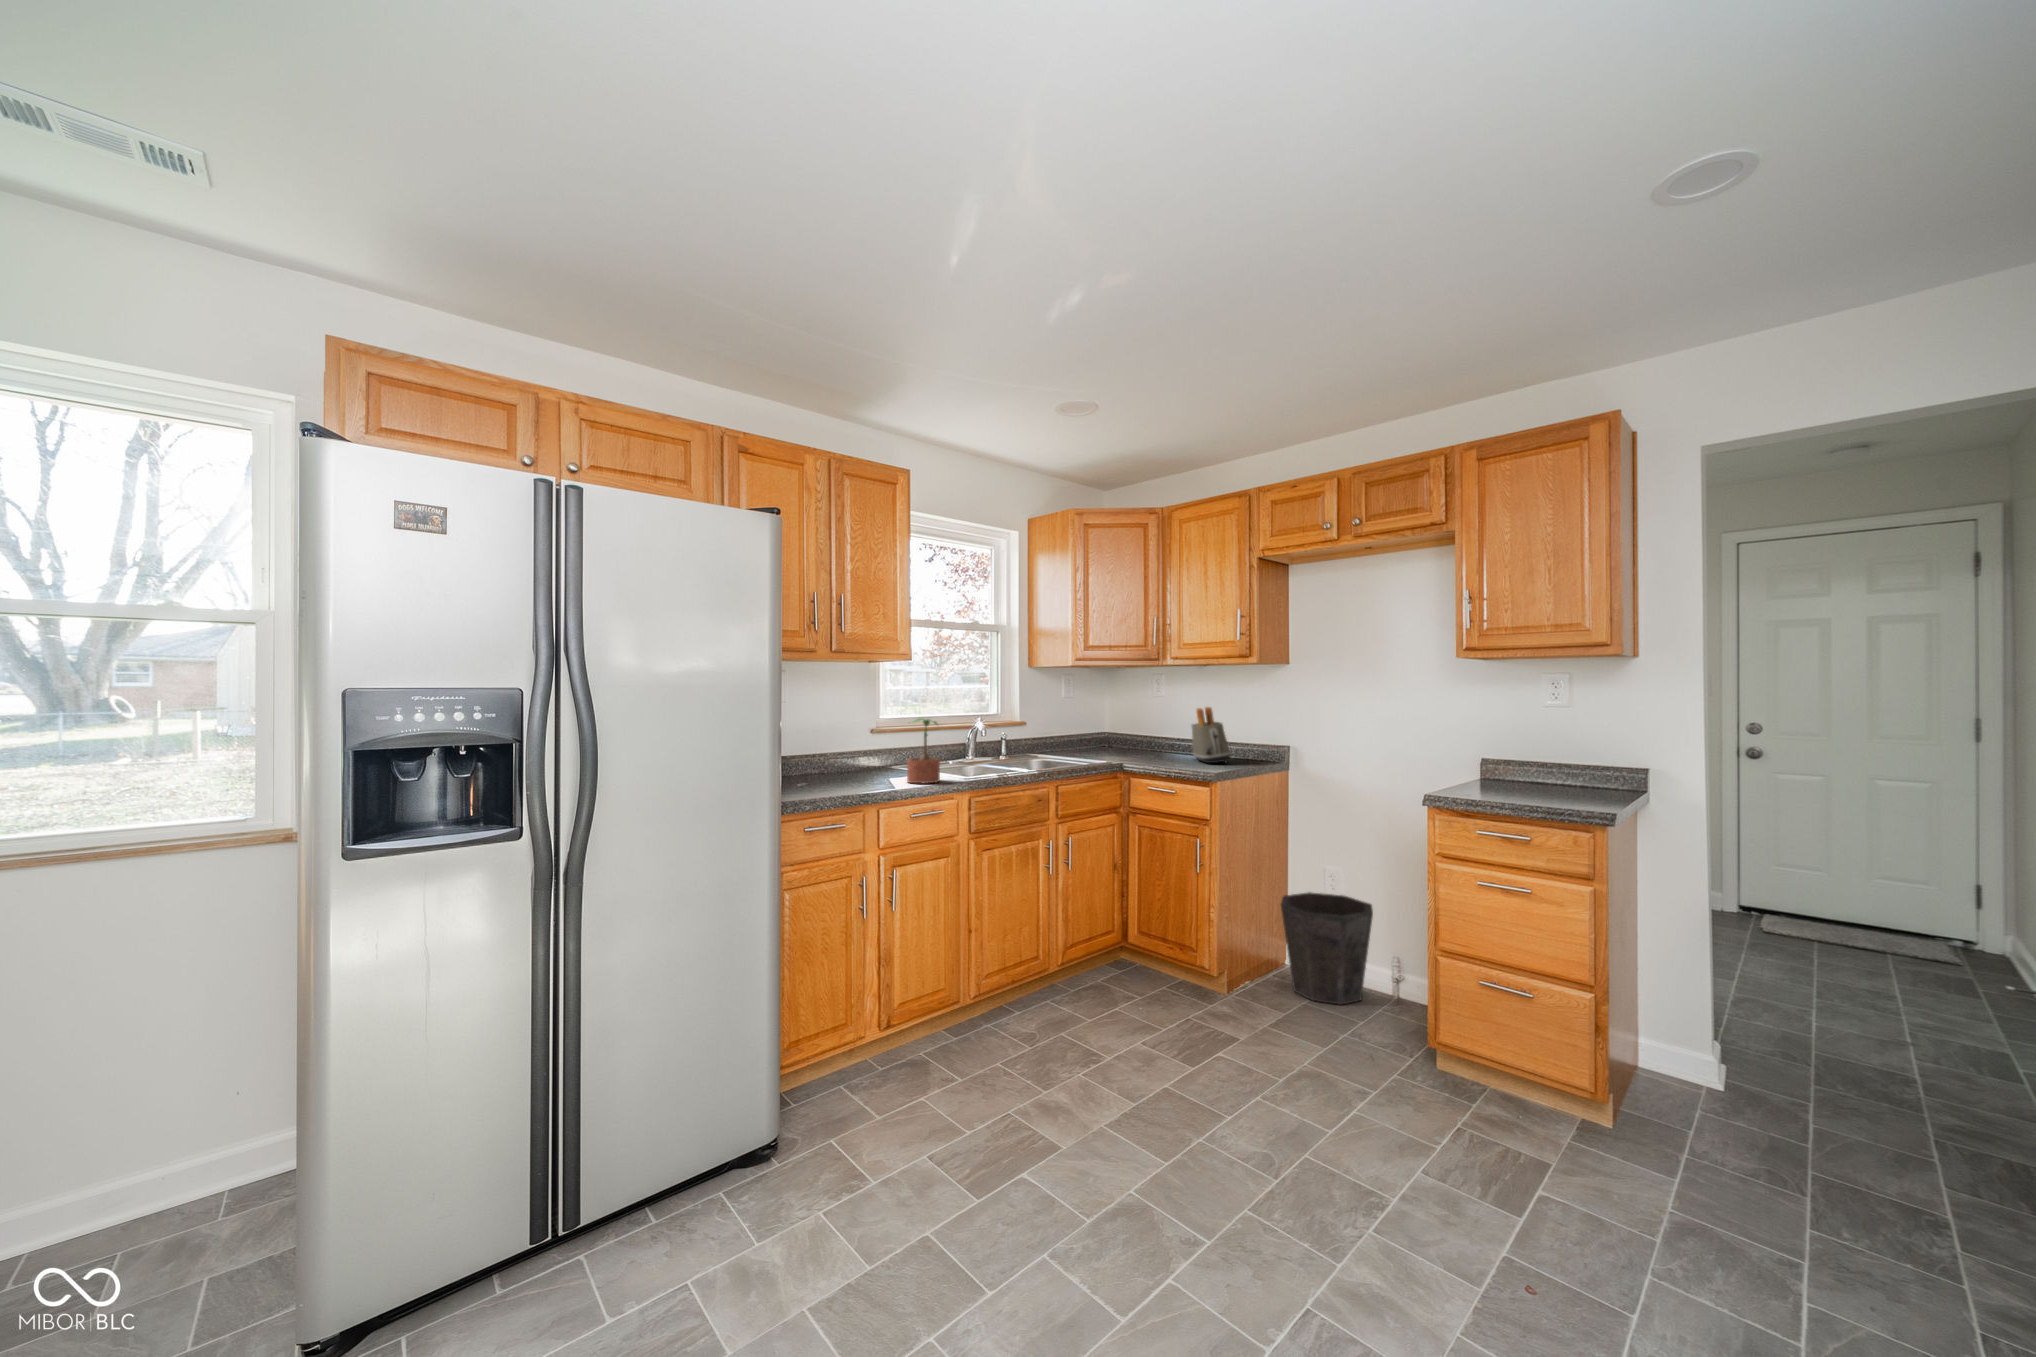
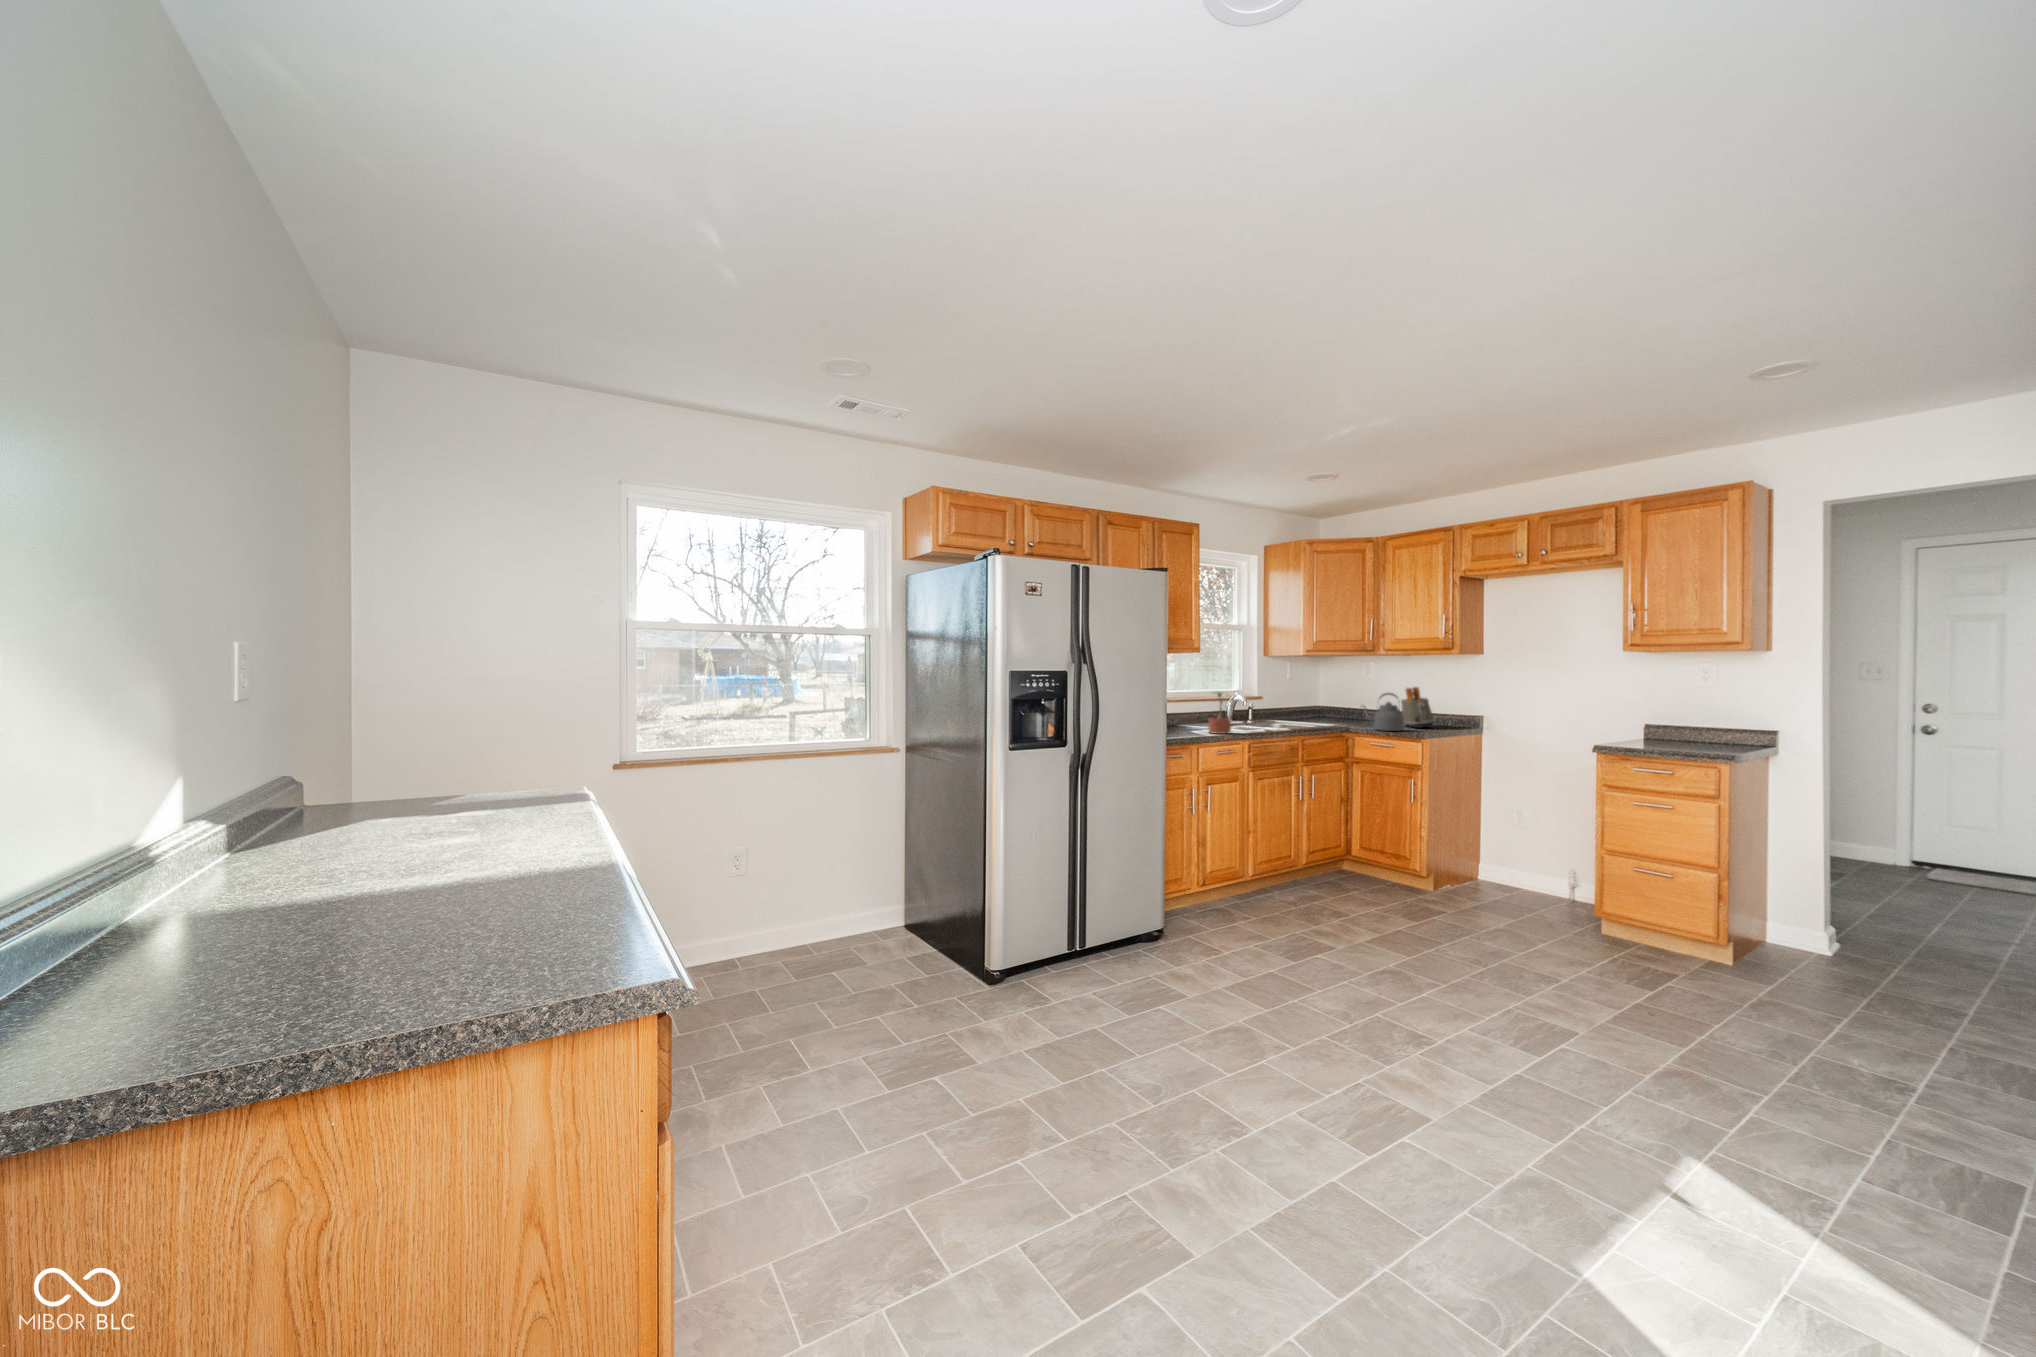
kettle: none [1133,716,1189,770] -> present [1363,693,1403,731]
waste bin: present [1281,892,1373,1005] -> none [1476,824,1552,900]

